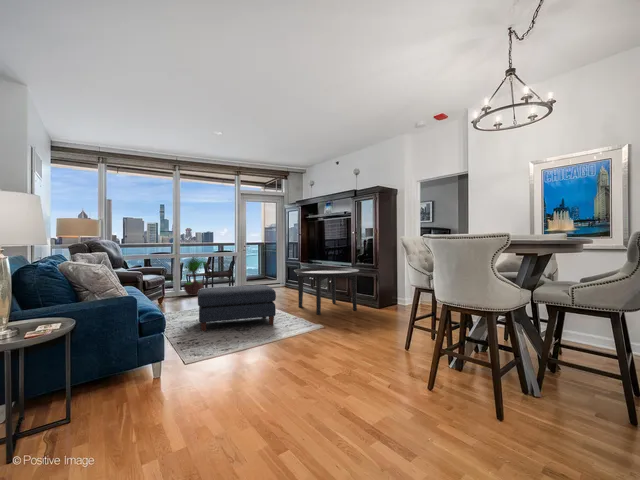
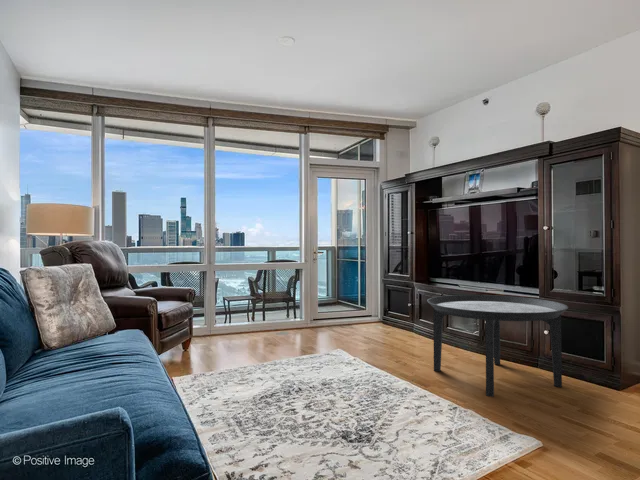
potted tree: present [184,257,203,295] -> none [216,265,257,334]
ottoman: present [198,285,276,331] -> none [259,333,420,437]

